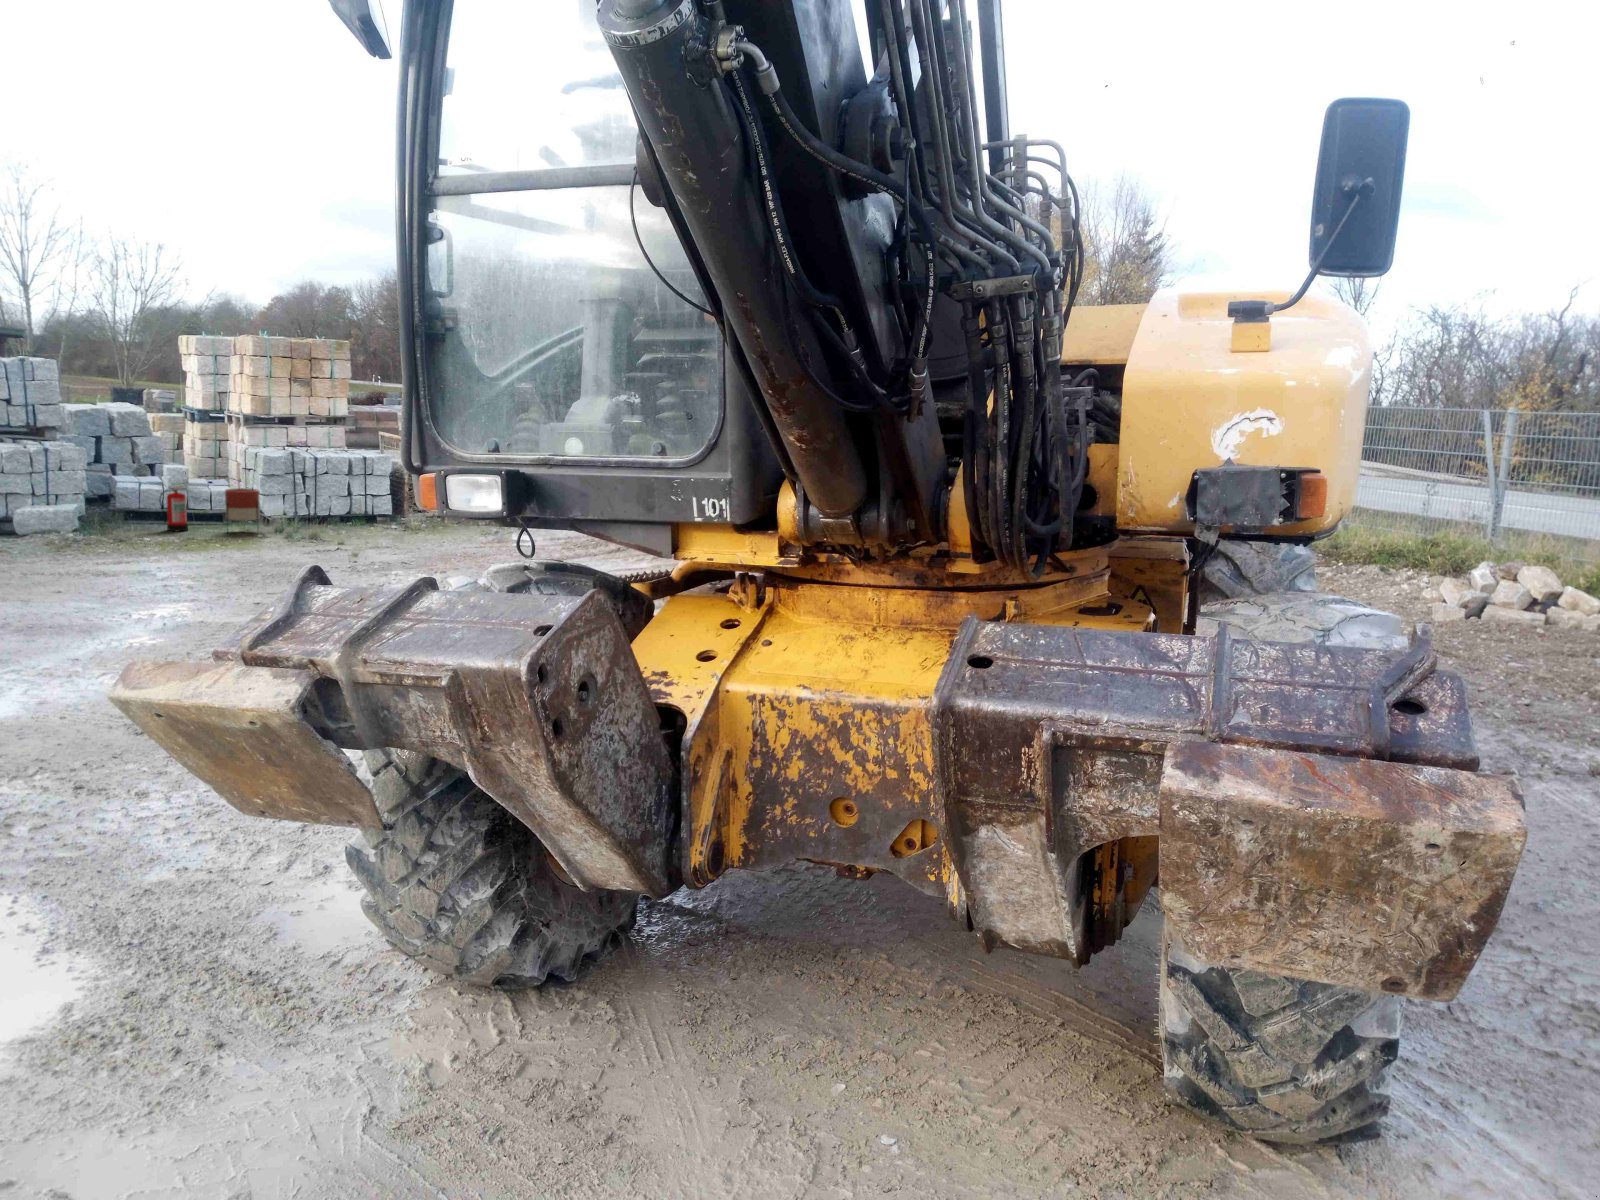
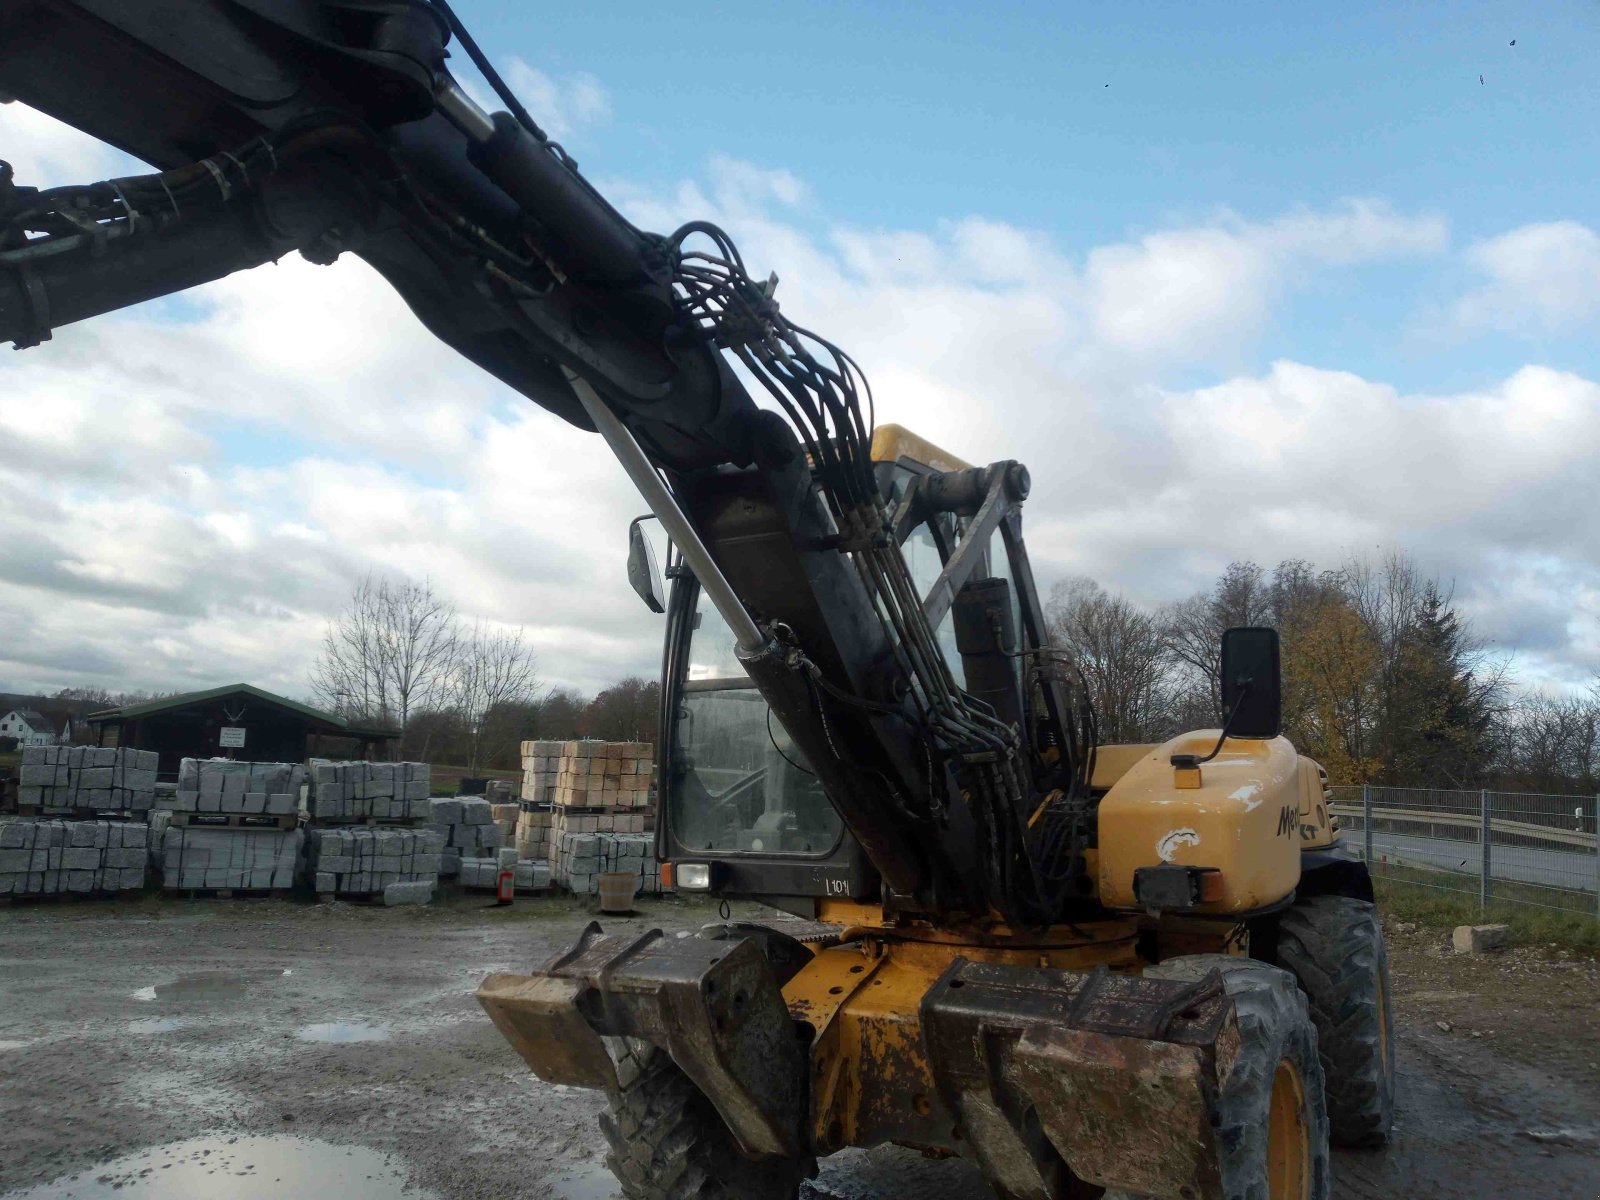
planter: present [225,488,260,521] -> none [543,868,571,907]
wooden bucket: none [292,492,344,537] -> present [597,872,638,911]

